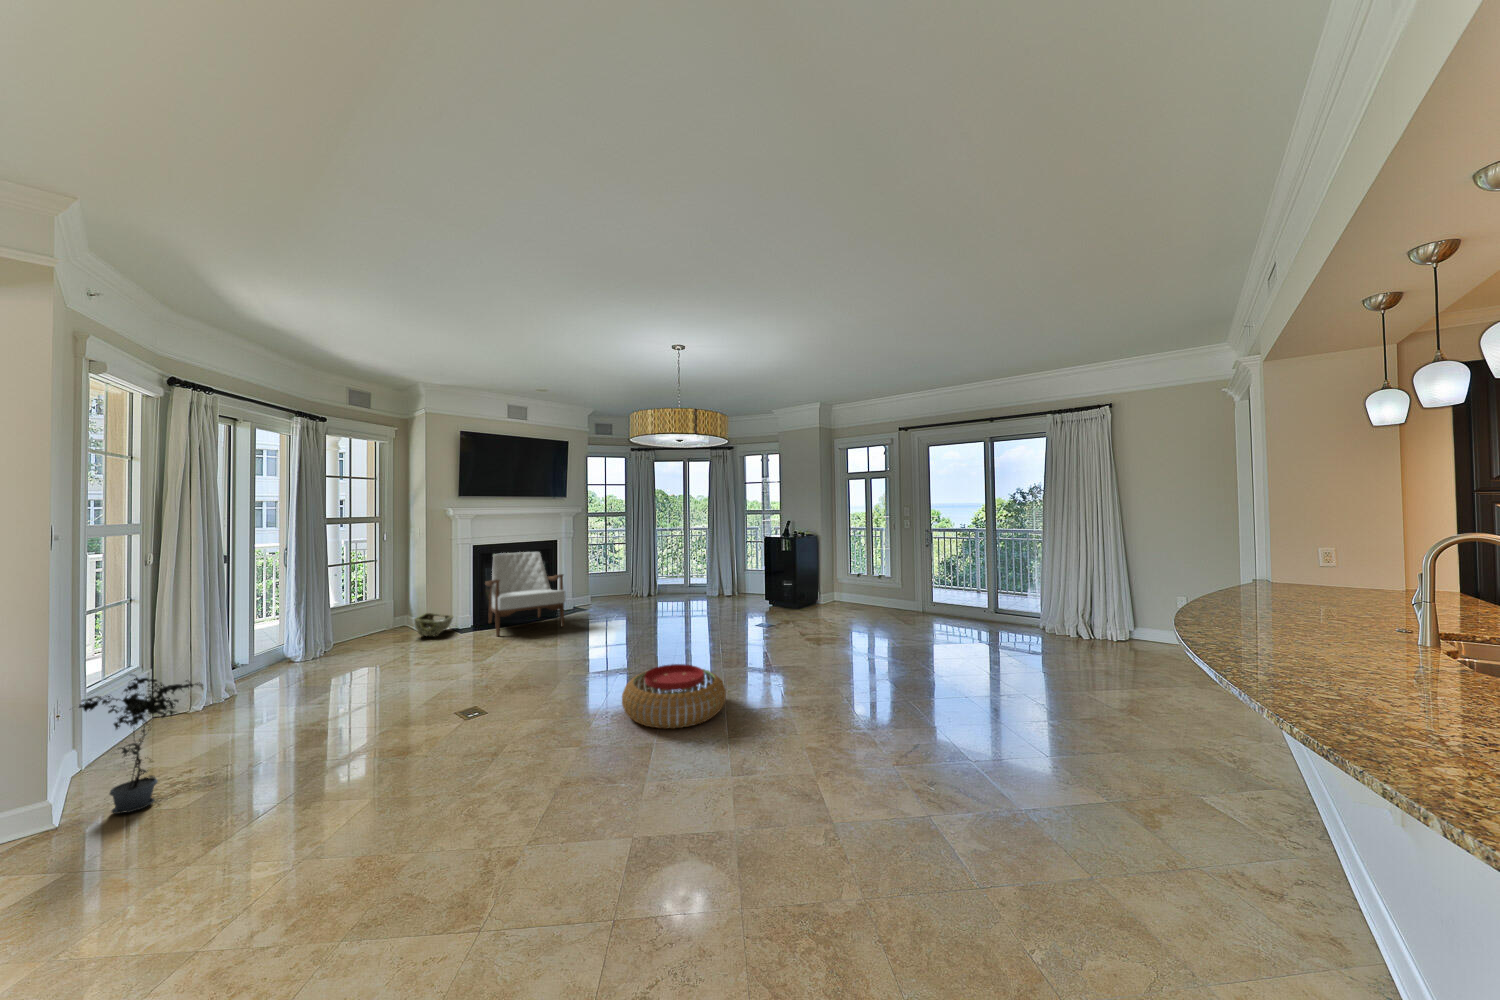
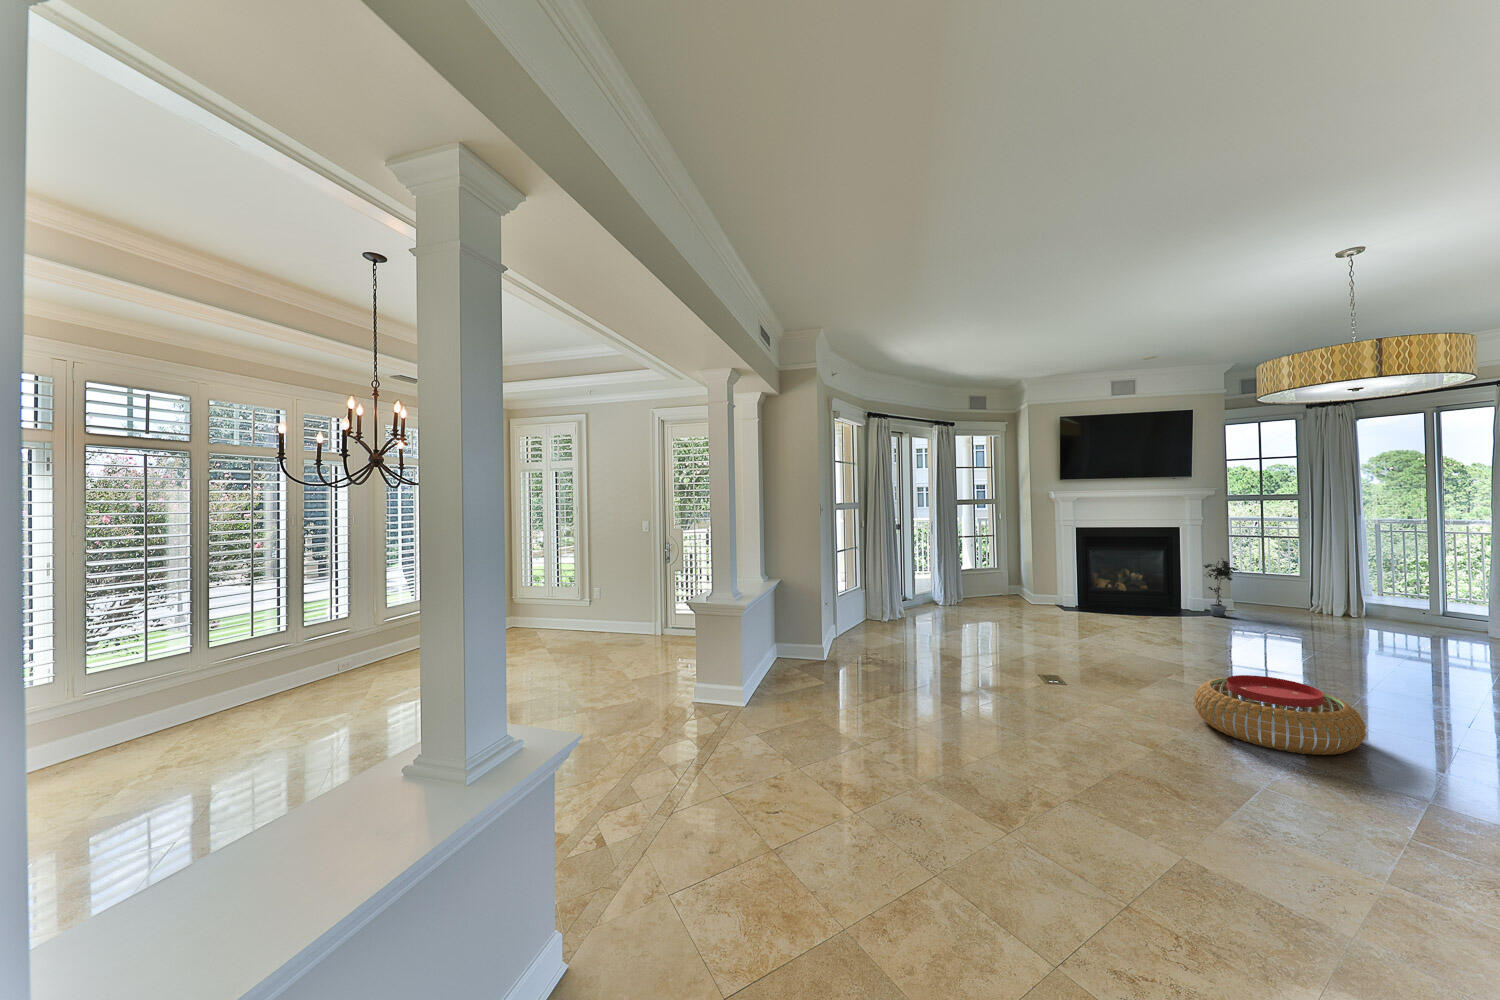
armchair: present [486,552,566,636] -> none [1089,537,1180,624]
woven basket: present [414,613,453,636] -> none [1023,587,1059,609]
potted plant: present [79,674,203,814] -> present [1204,558,1240,617]

